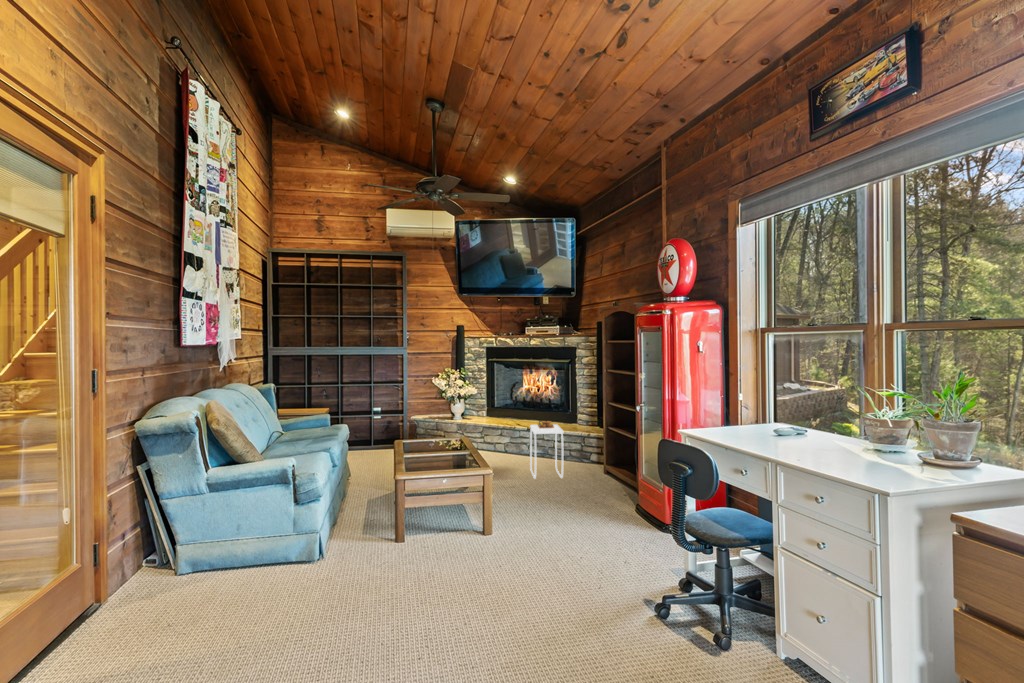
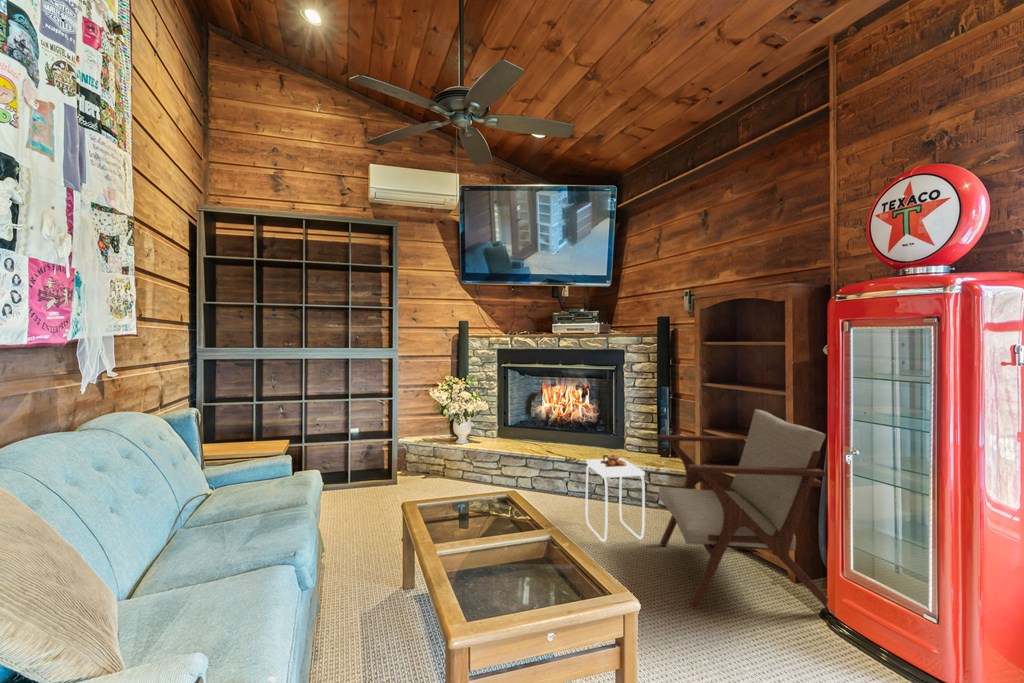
lounge chair: none [563,387,657,513] -> present [658,409,828,609]

